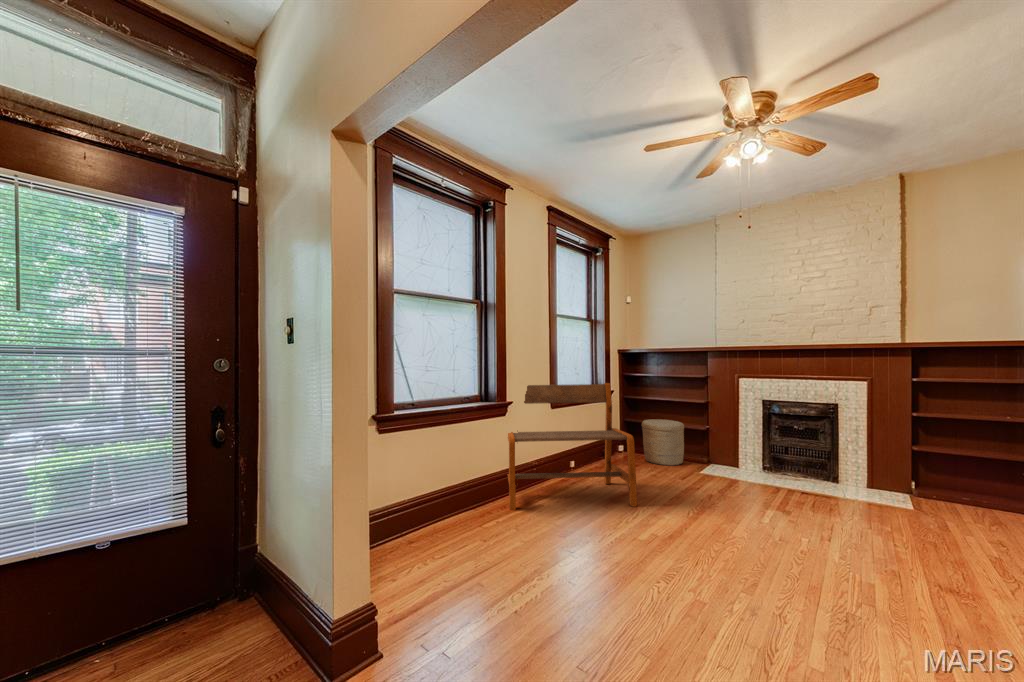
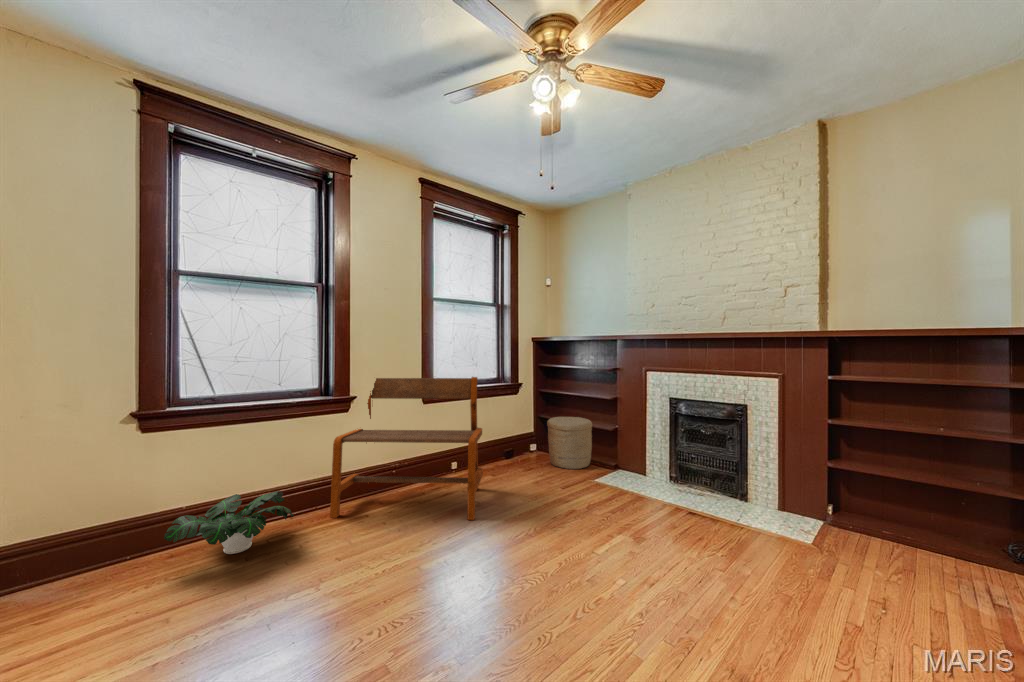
potted plant: none [426,485,512,540] -> present [164,491,294,554]

